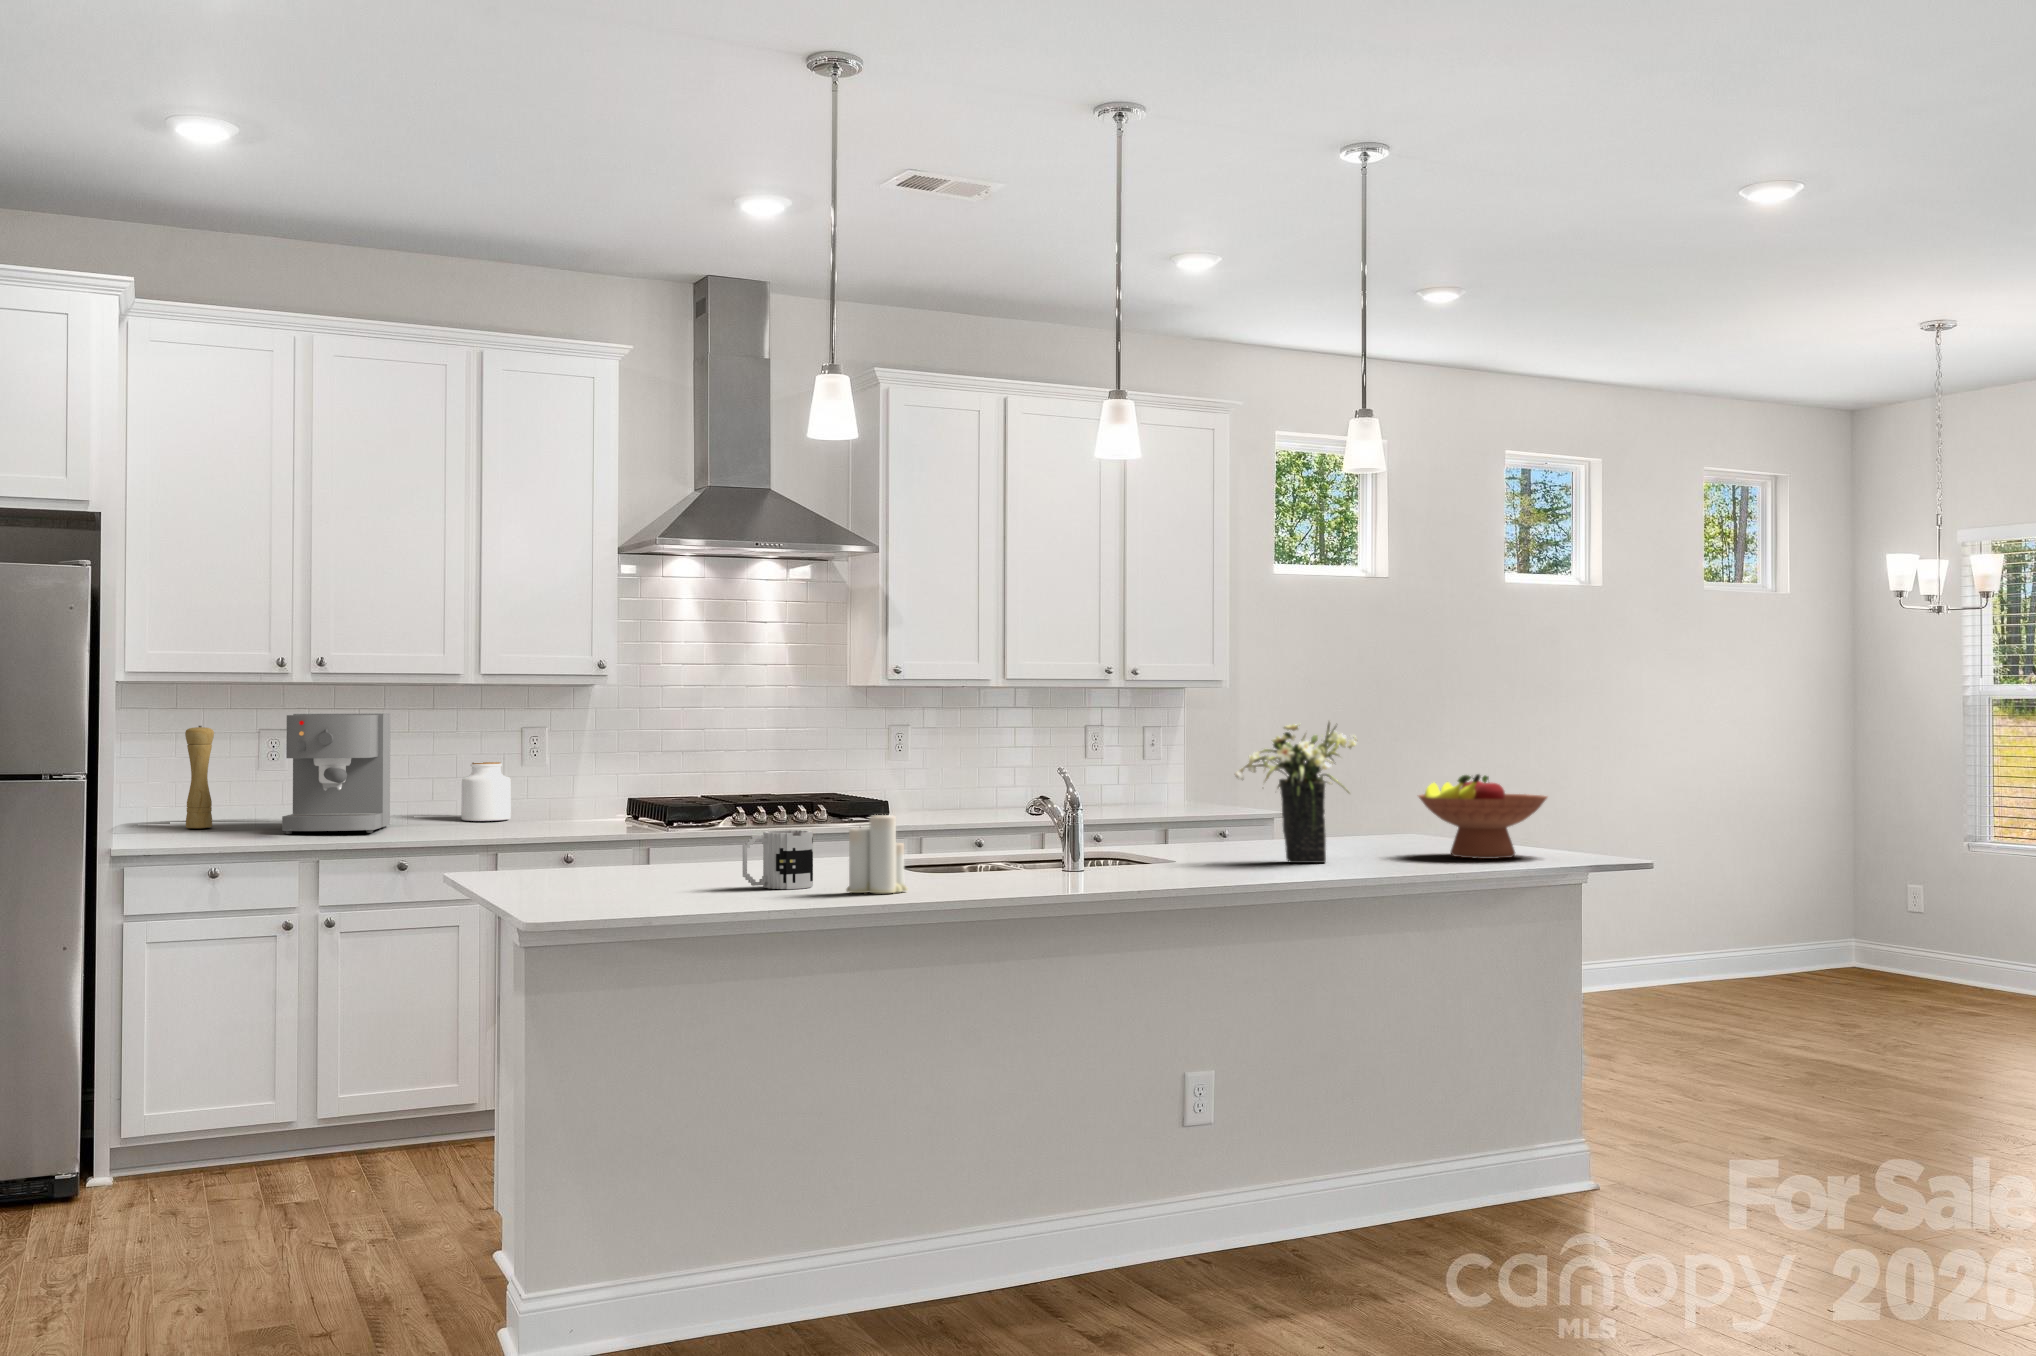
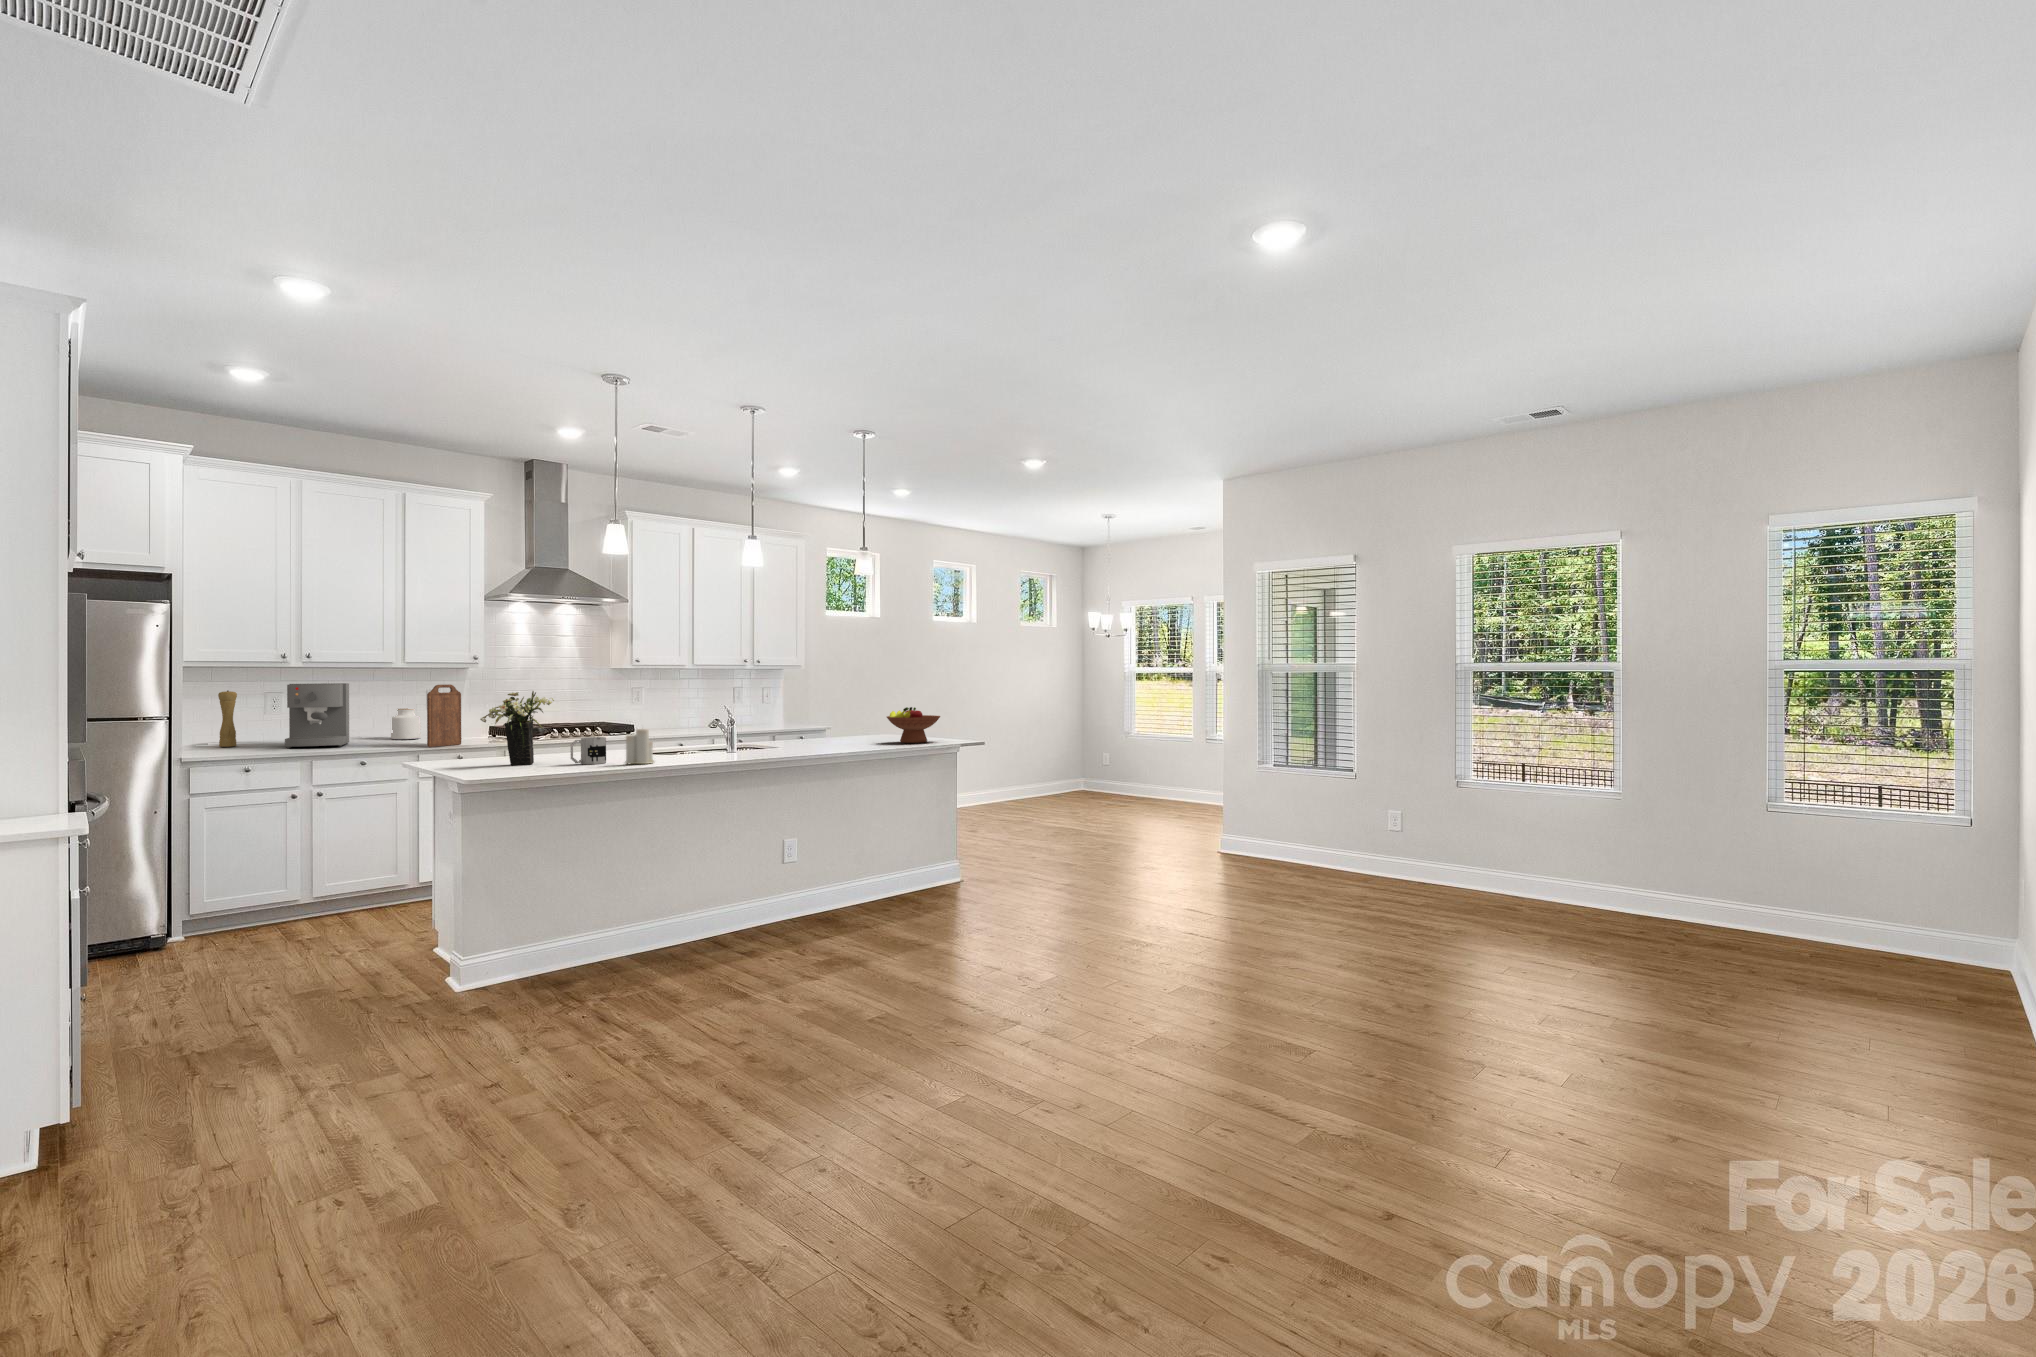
cutting board: none [512,717,573,838] -> present [427,684,461,747]
flower arrangement: present [1235,722,1356,863] -> present [480,691,554,765]

